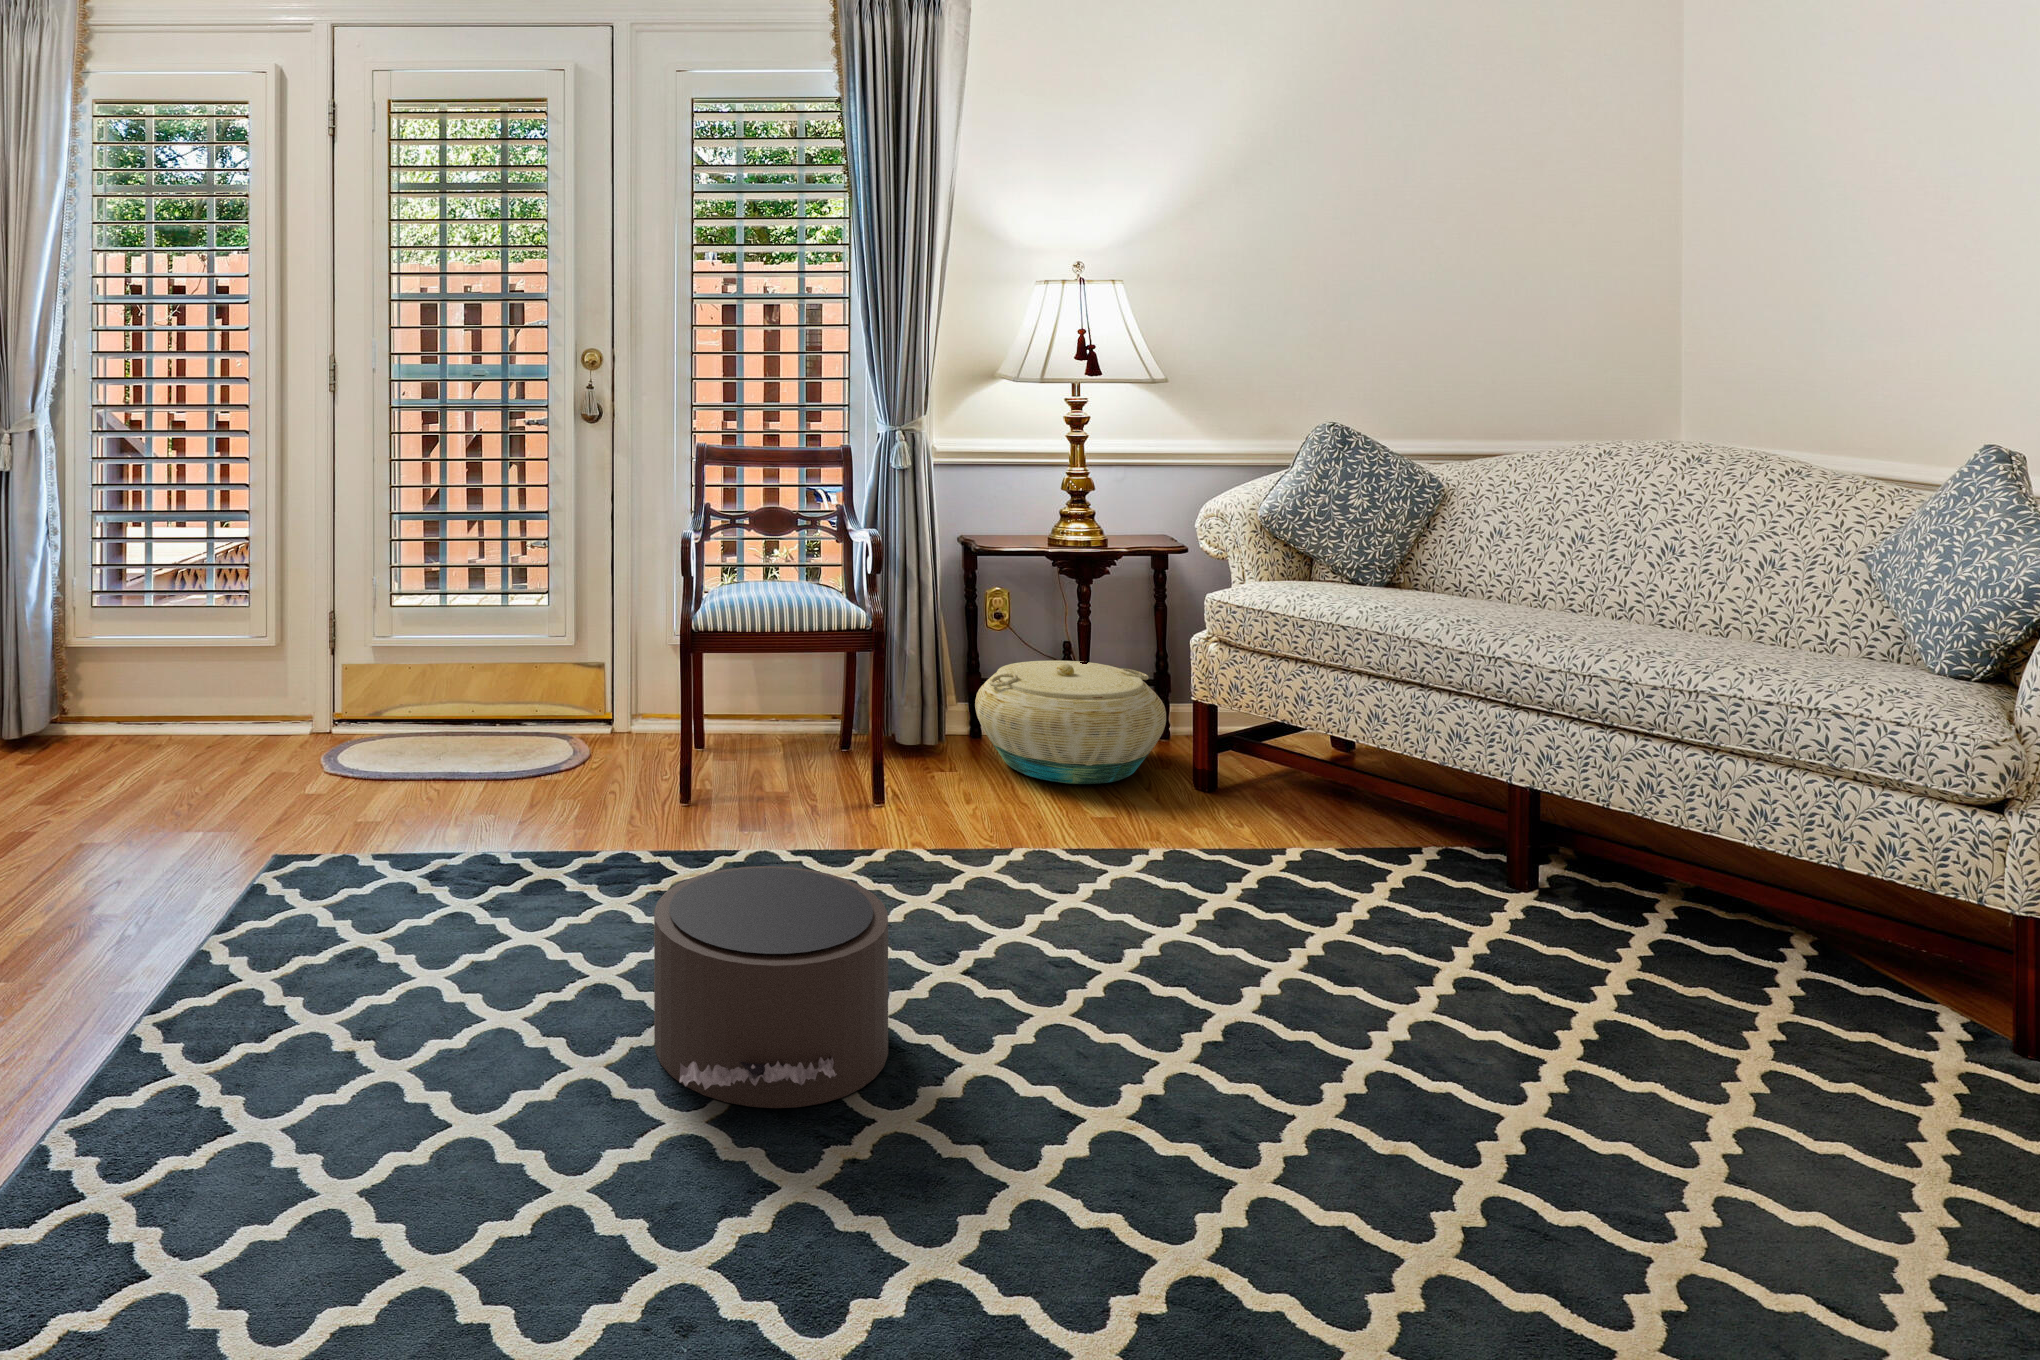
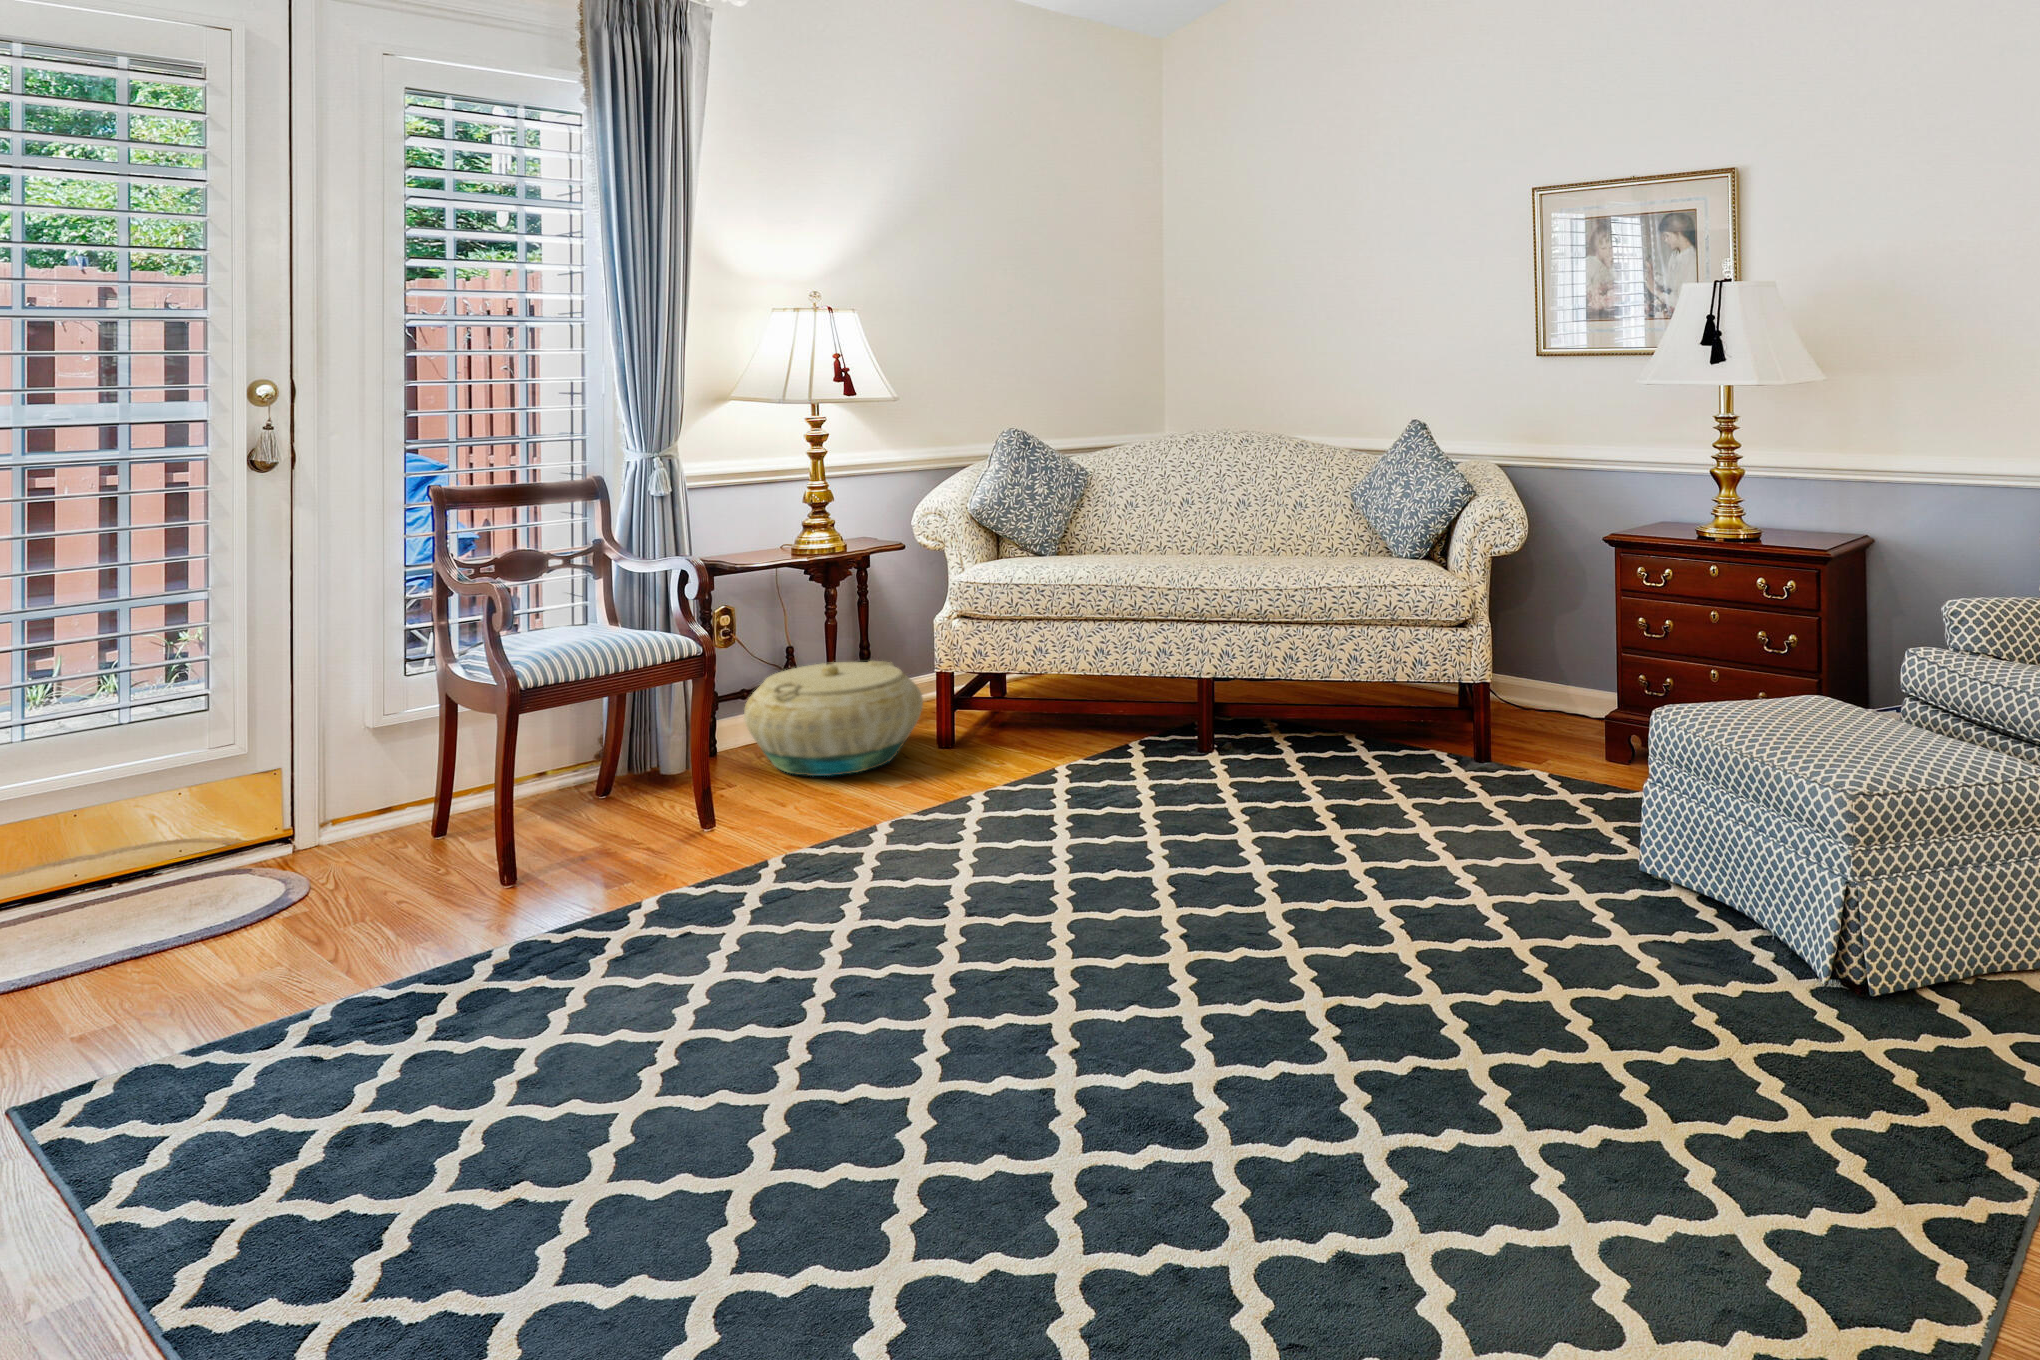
pouf: present [654,866,888,1108] -> none [746,854,1027,1070]

